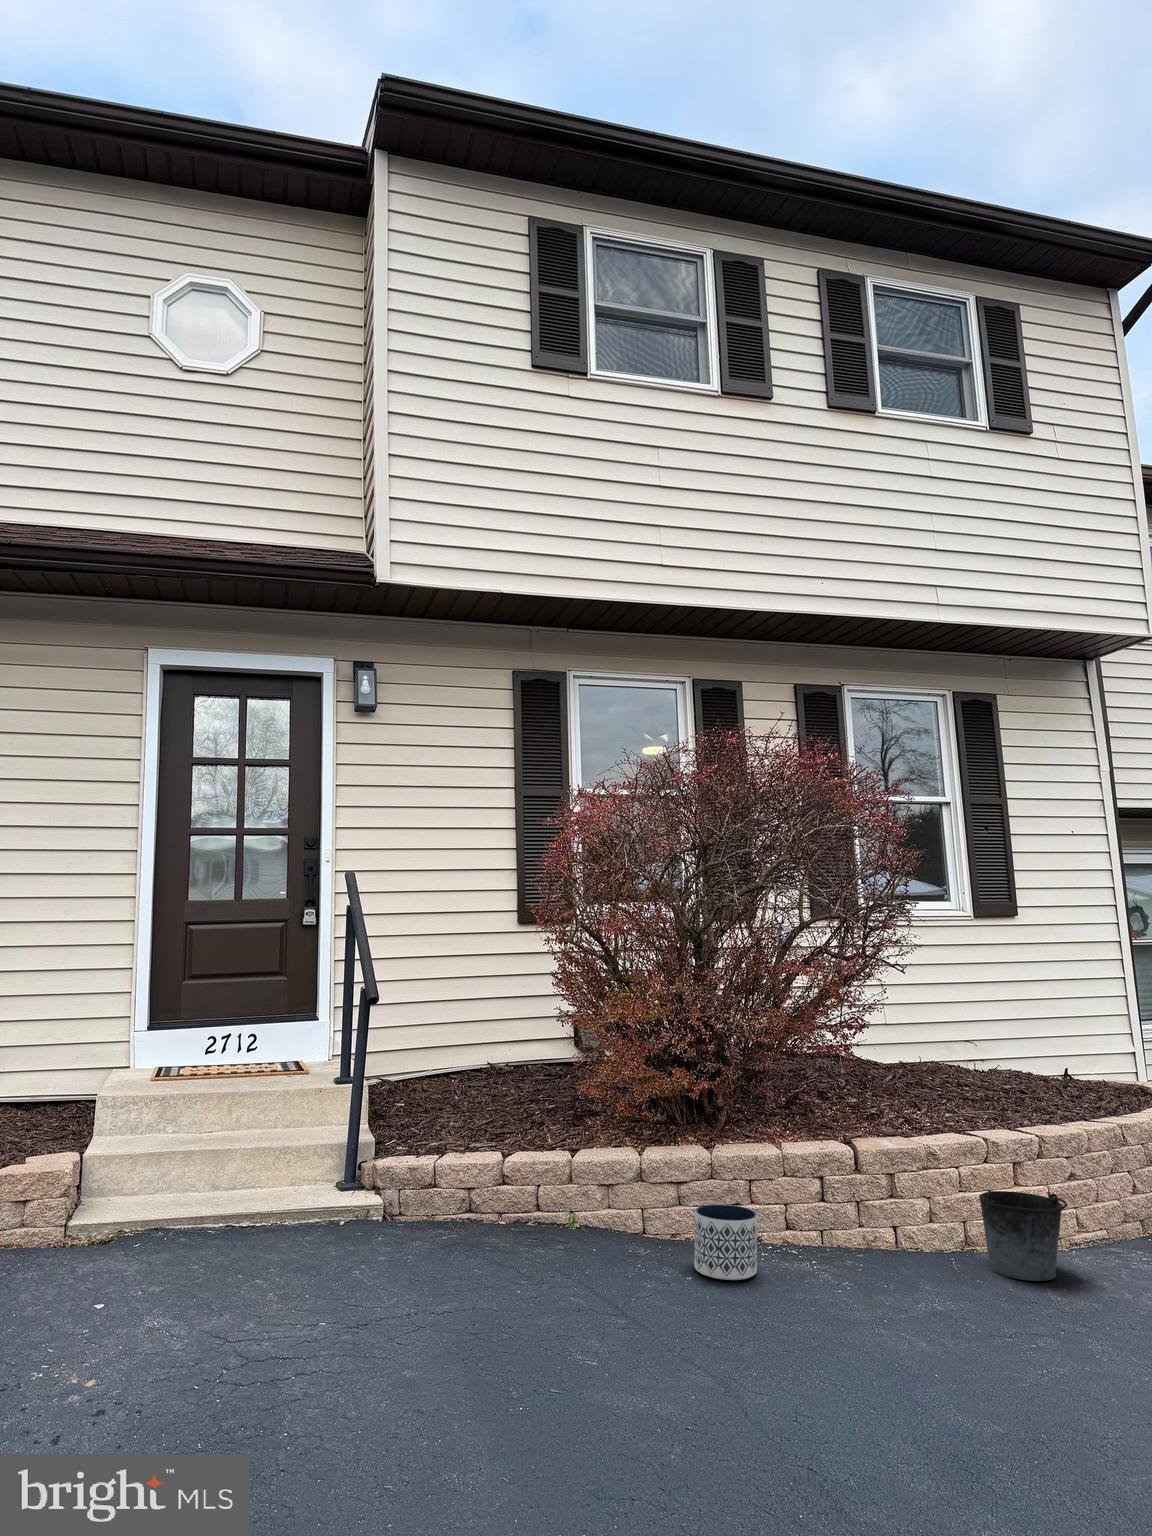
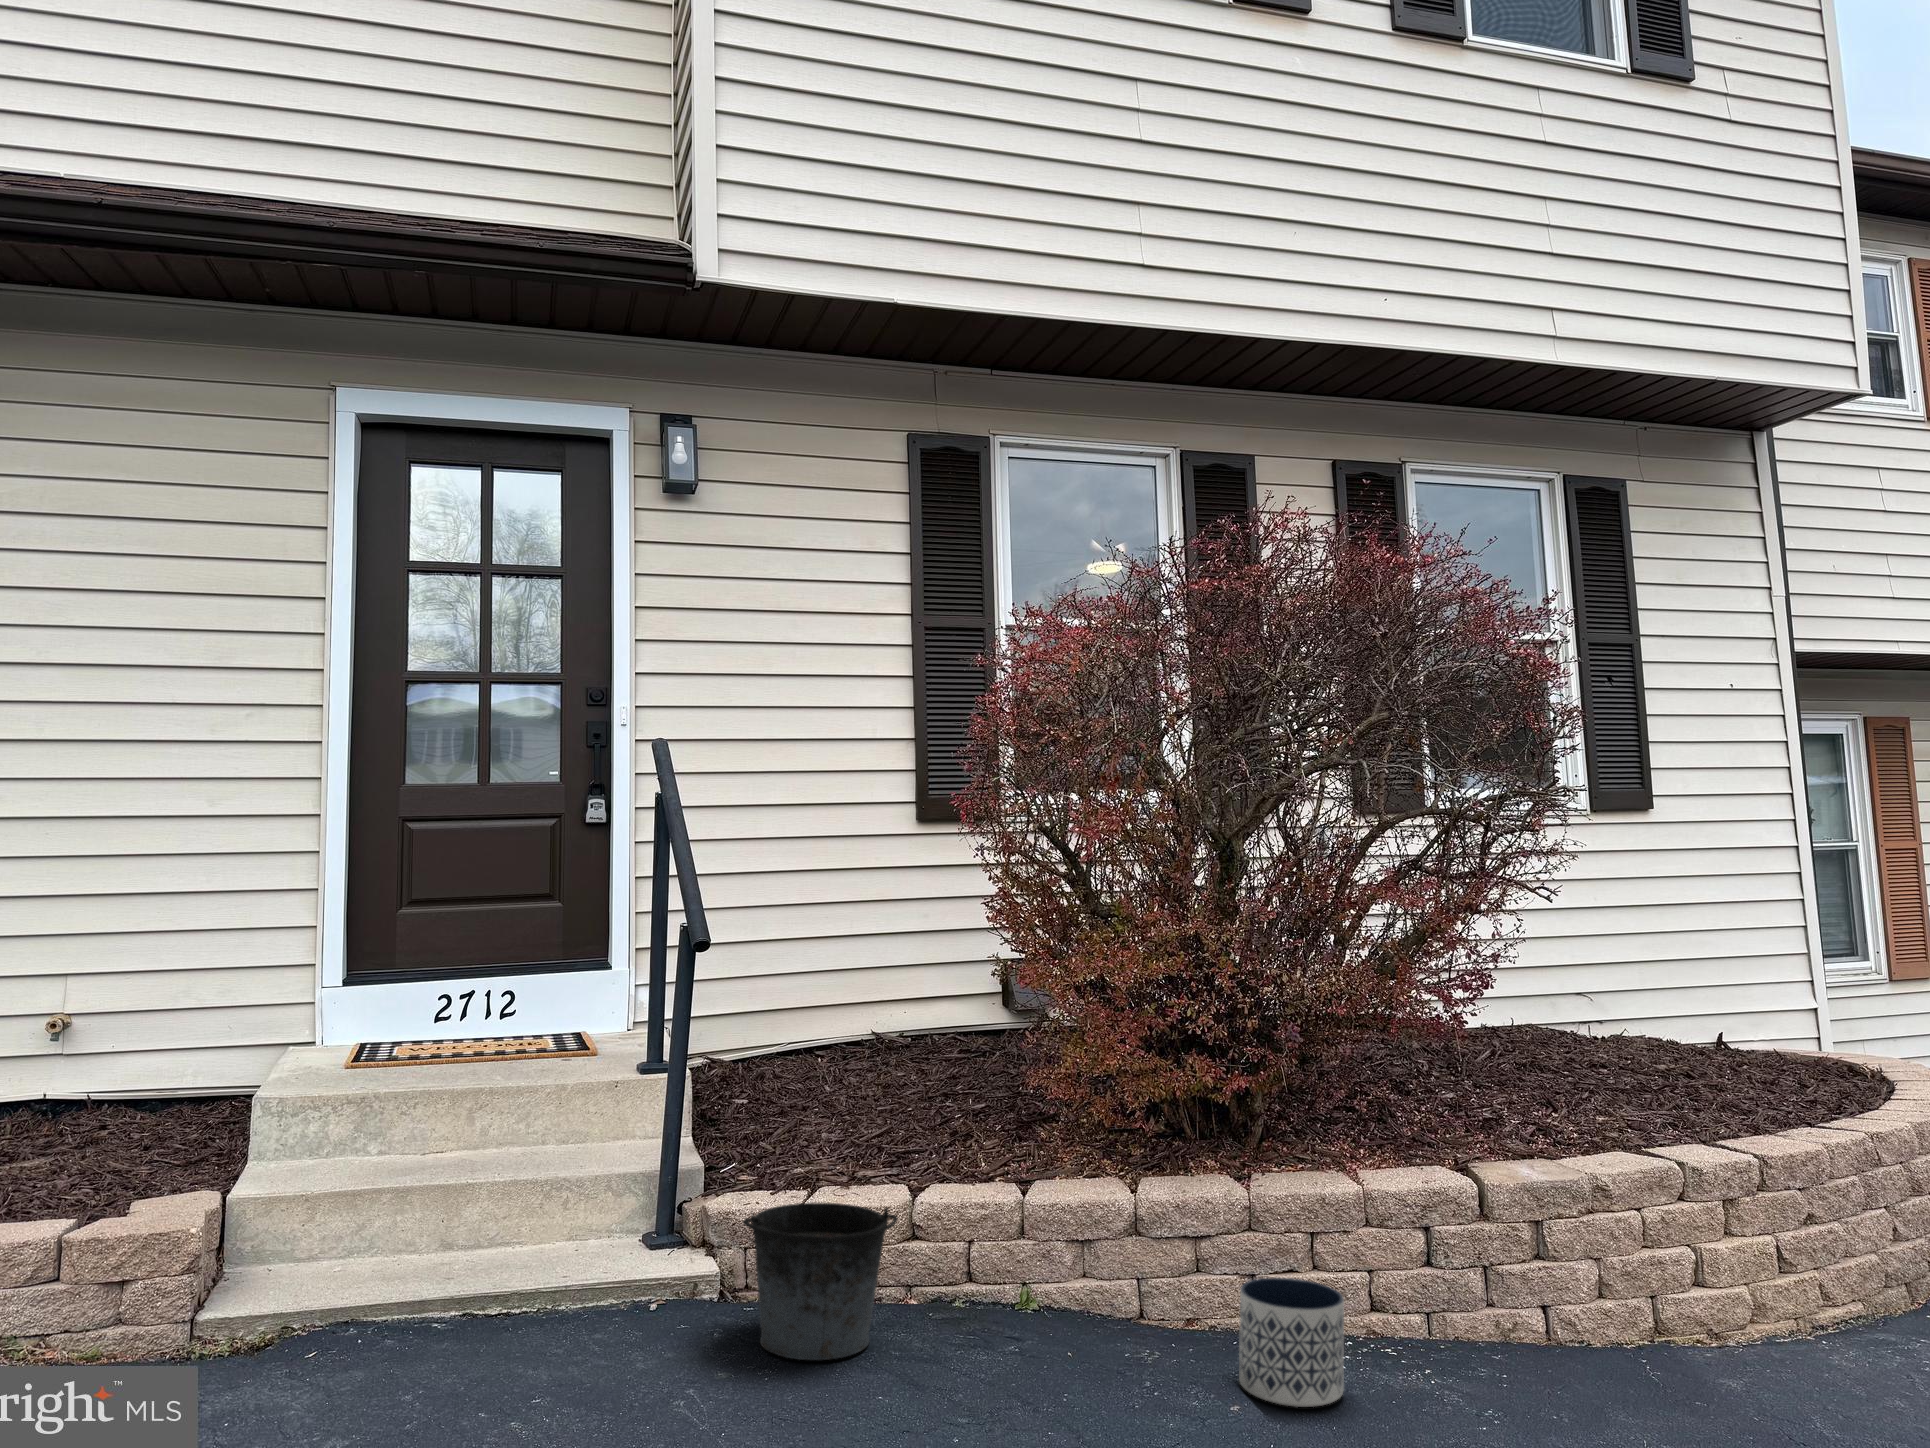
bucket: present [979,1191,1068,1281] -> present [743,1203,898,1360]

